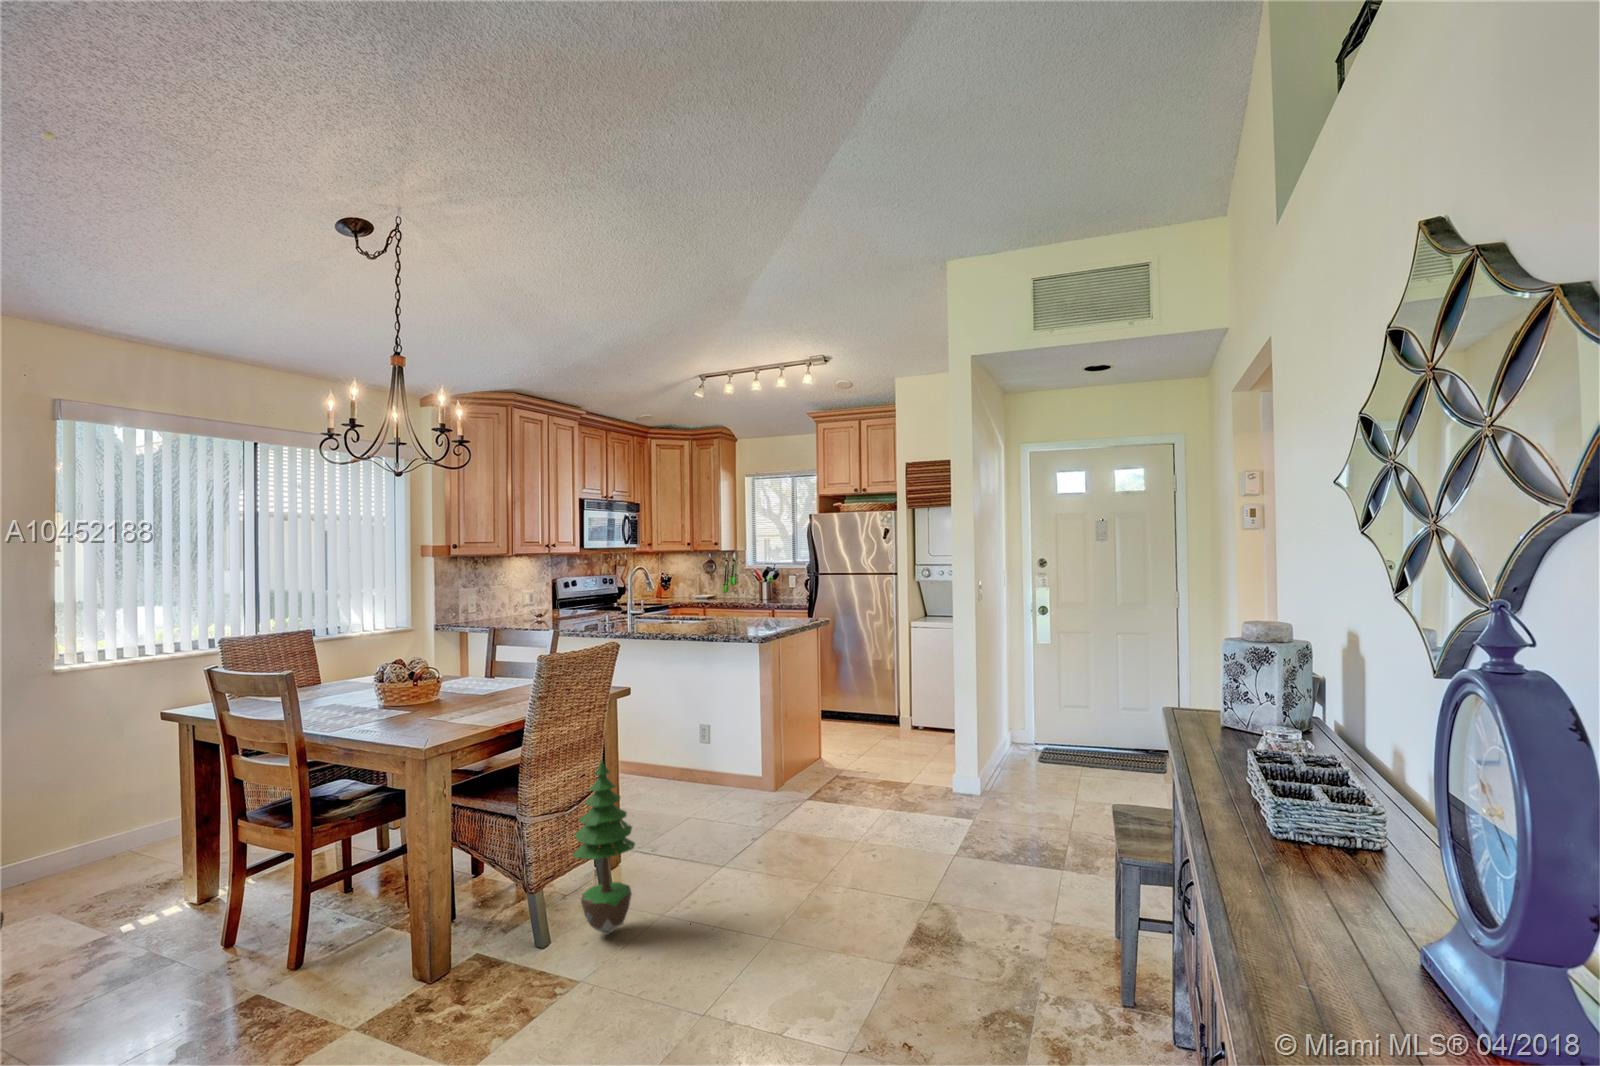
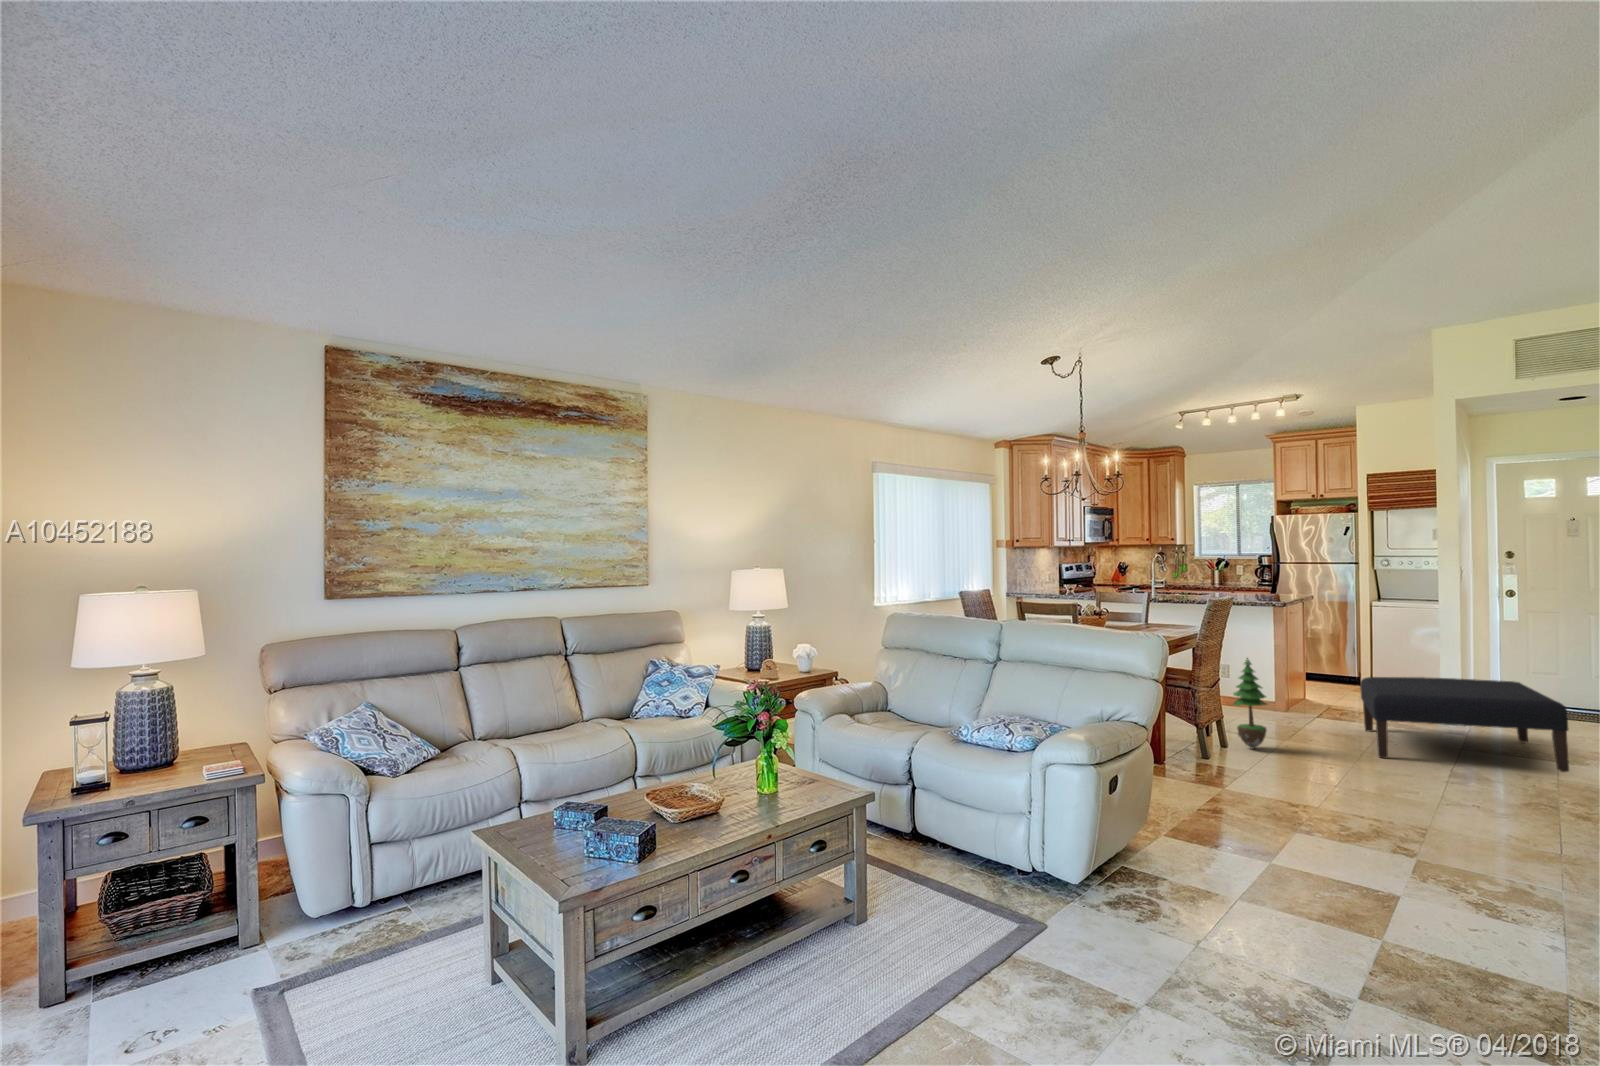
ottoman: none [799,755,1073,946] -> present [1360,677,1569,772]

